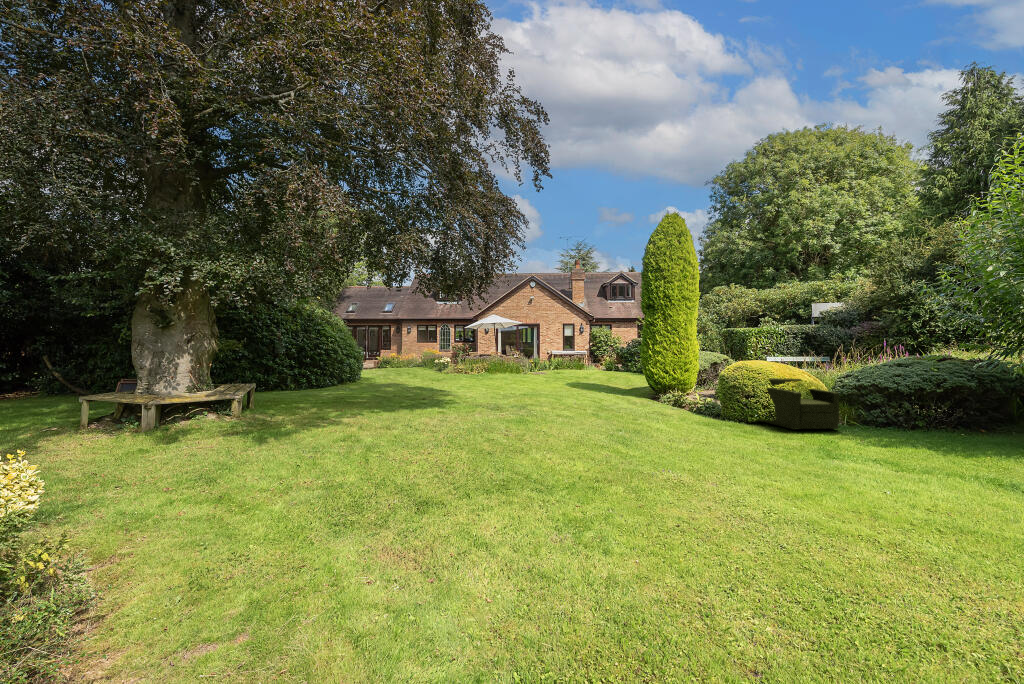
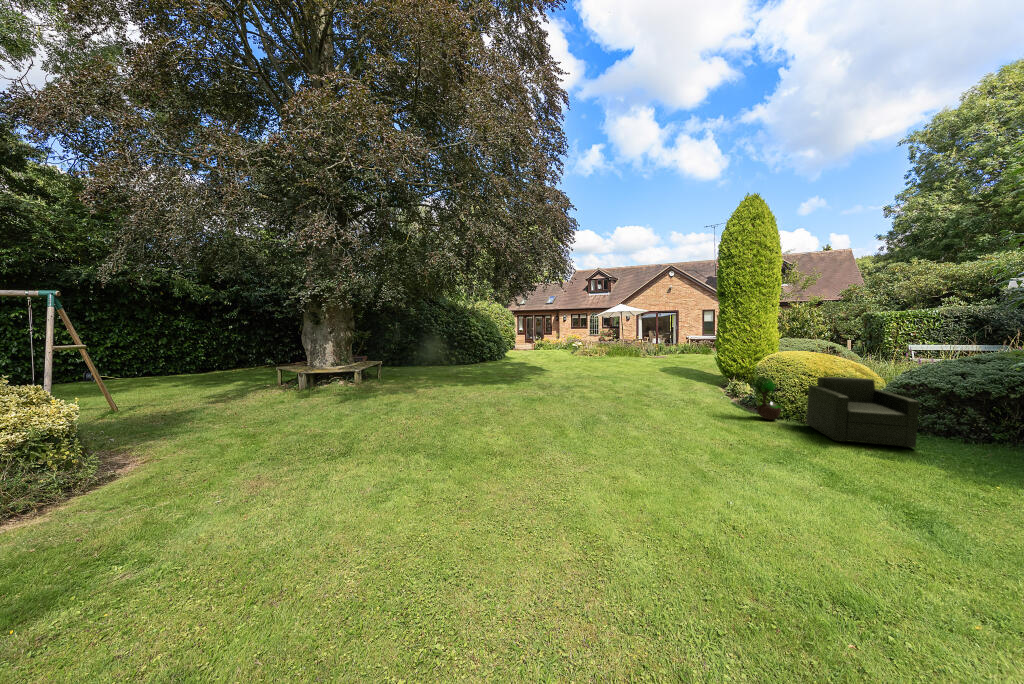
potted tree: none [713,378,739,420] -> present [751,378,781,420]

